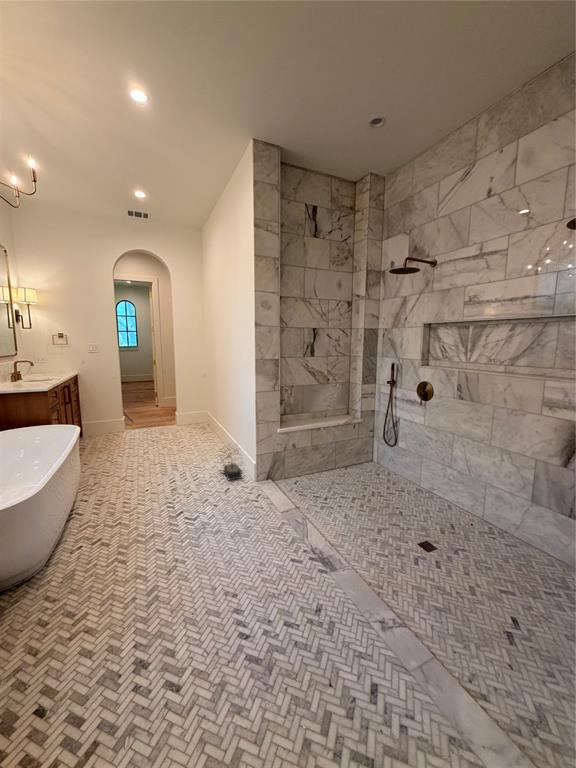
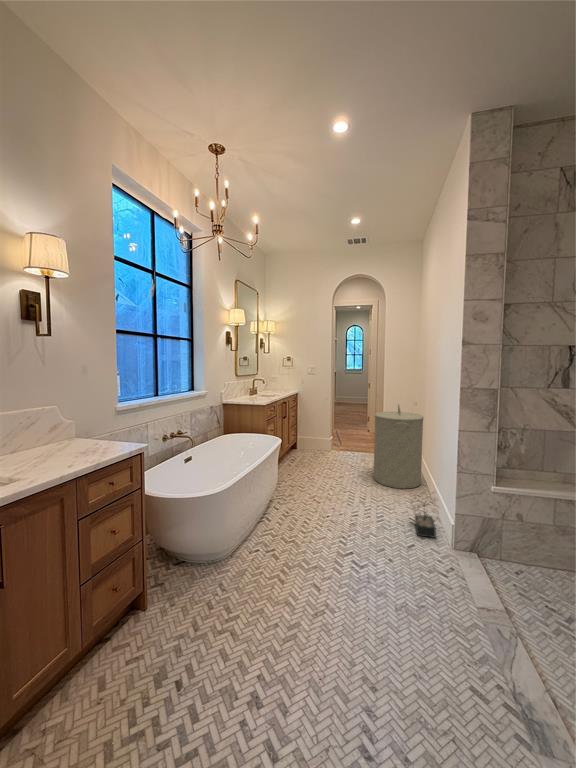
laundry hamper: none [175,378,218,450] -> present [374,404,423,489]

